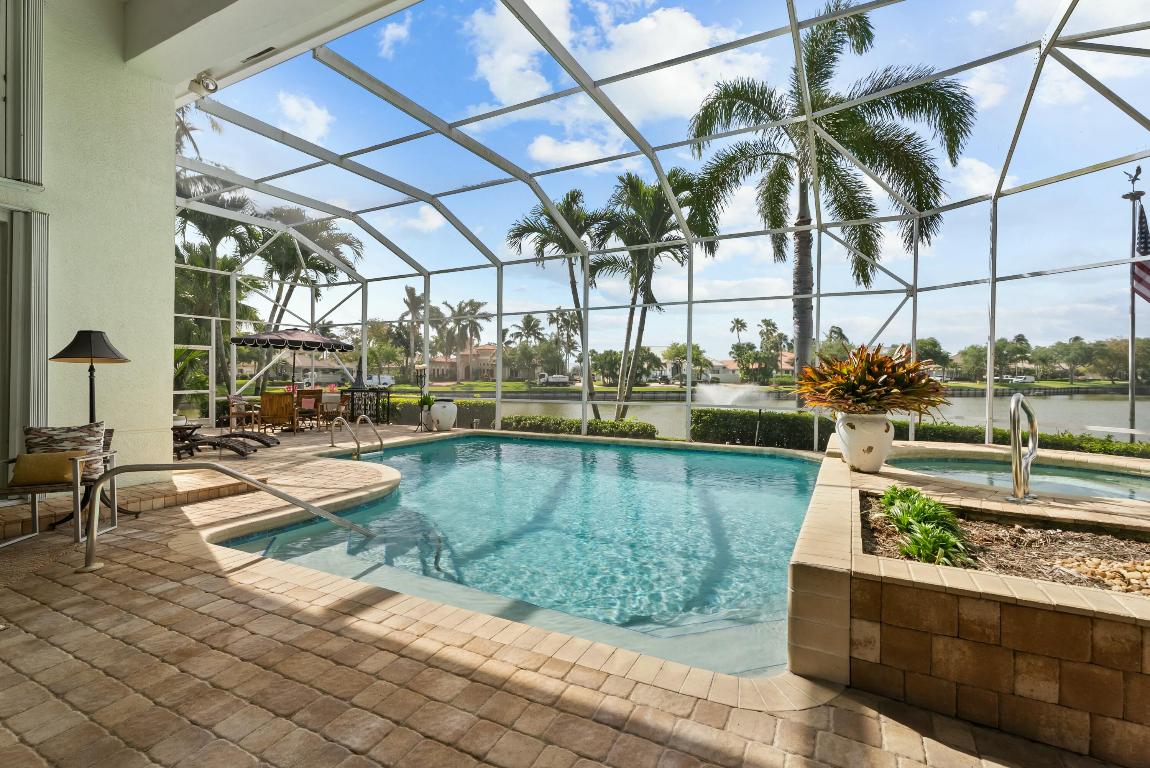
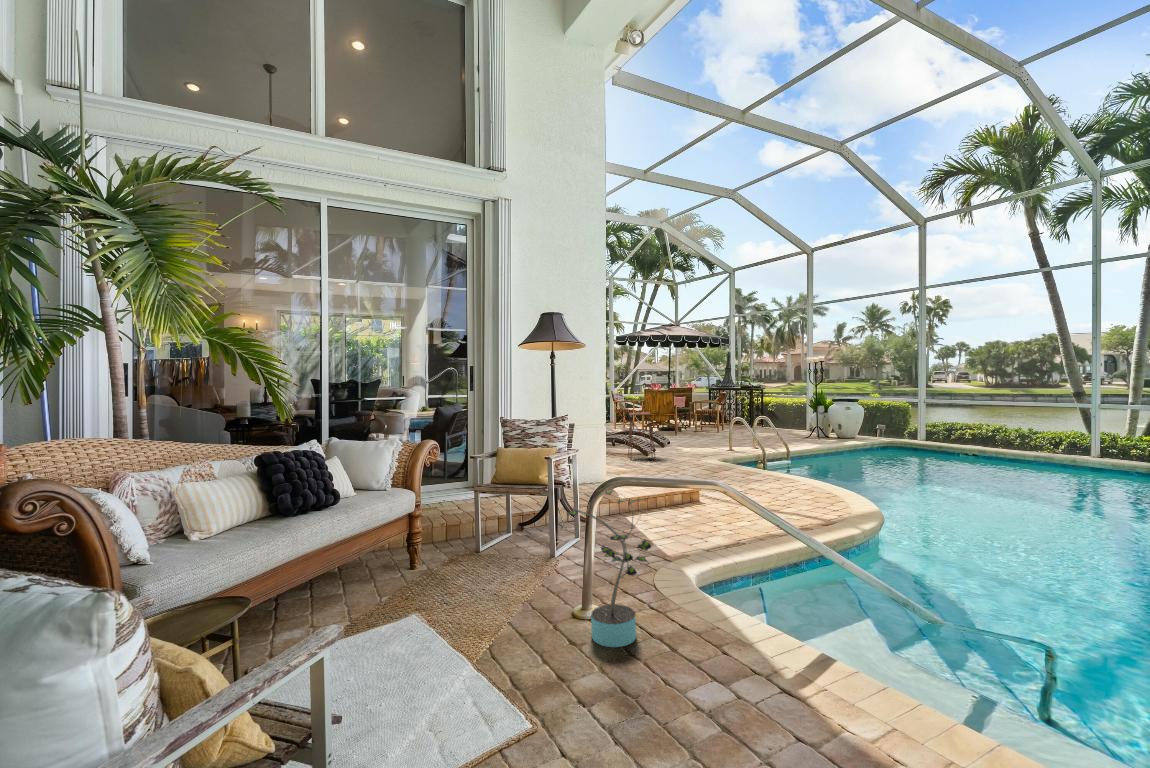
potted plant: none [48,475,128,584] -> present [567,490,651,647]

